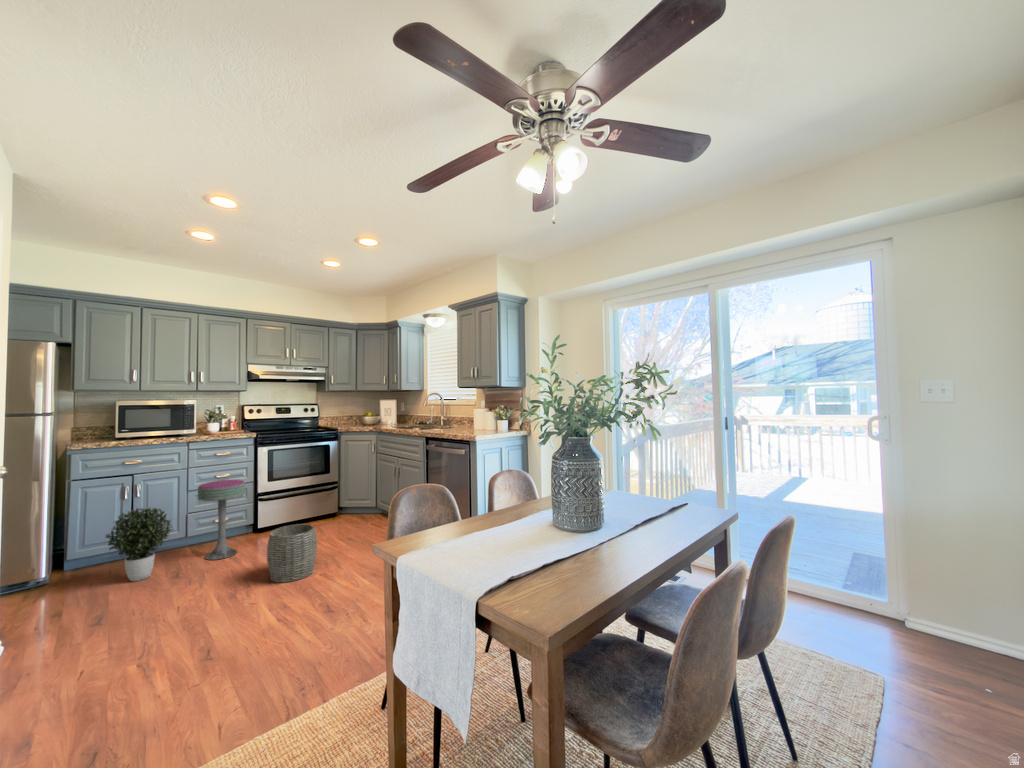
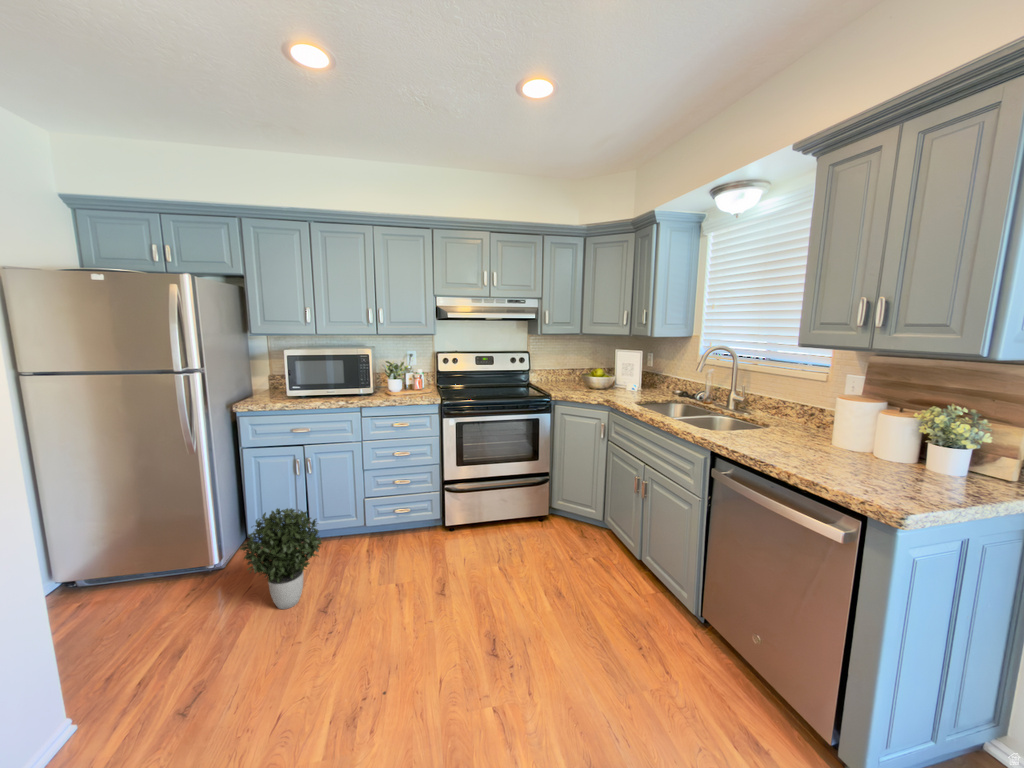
bar stool: present [198,480,245,560] -> none [356,469,417,588]
woven basket: present [267,524,317,583] -> none [417,591,499,718]

